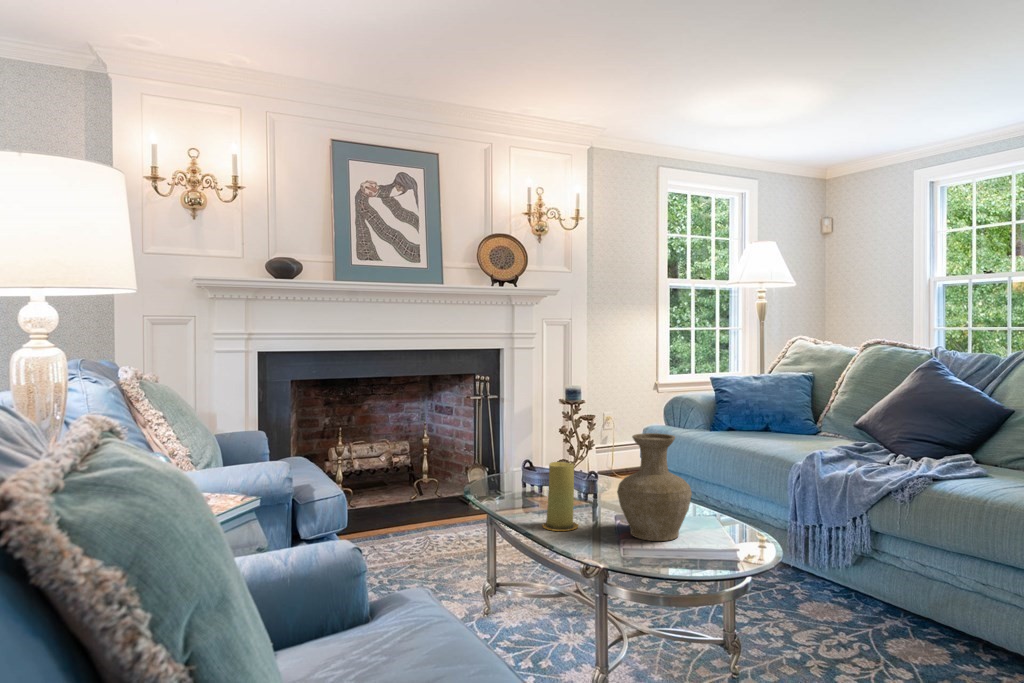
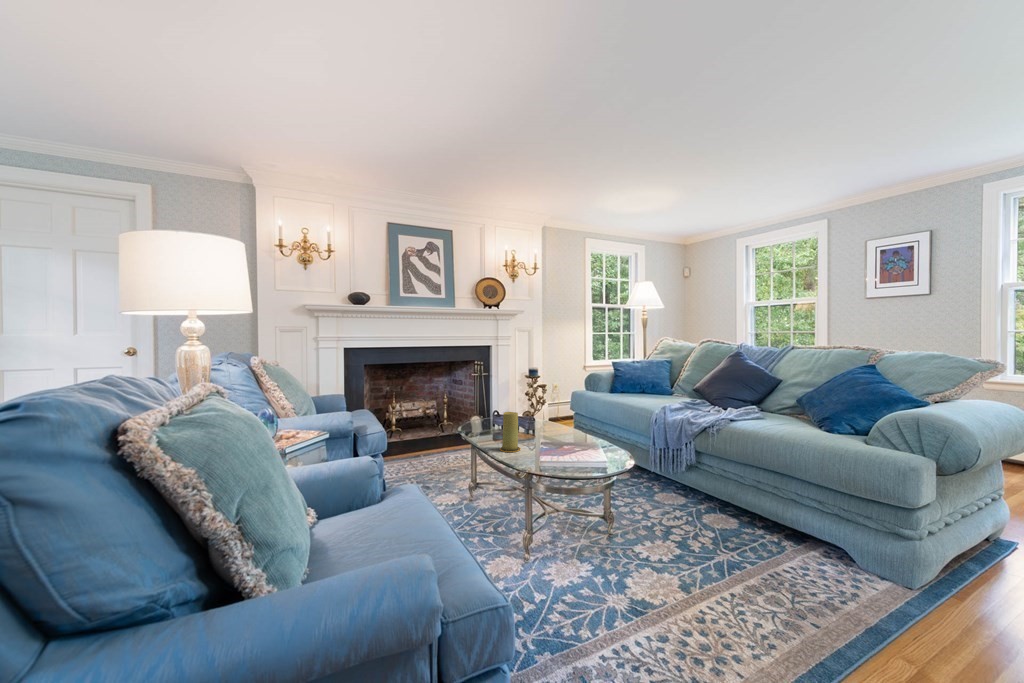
vase: present [617,433,692,541] -> none [542,395,586,458]

